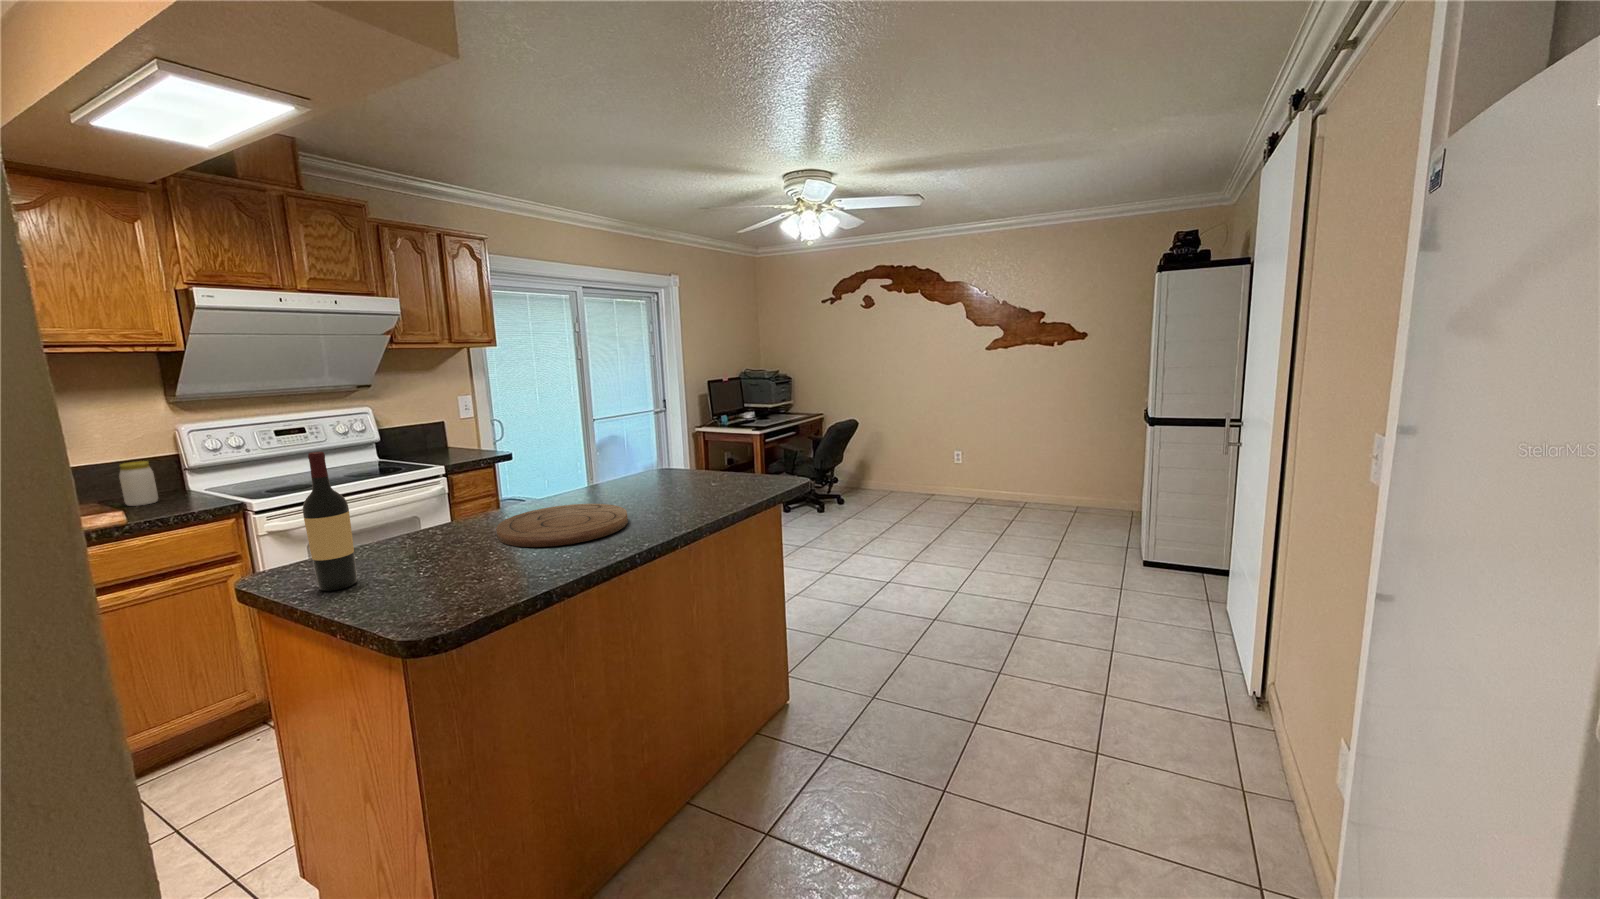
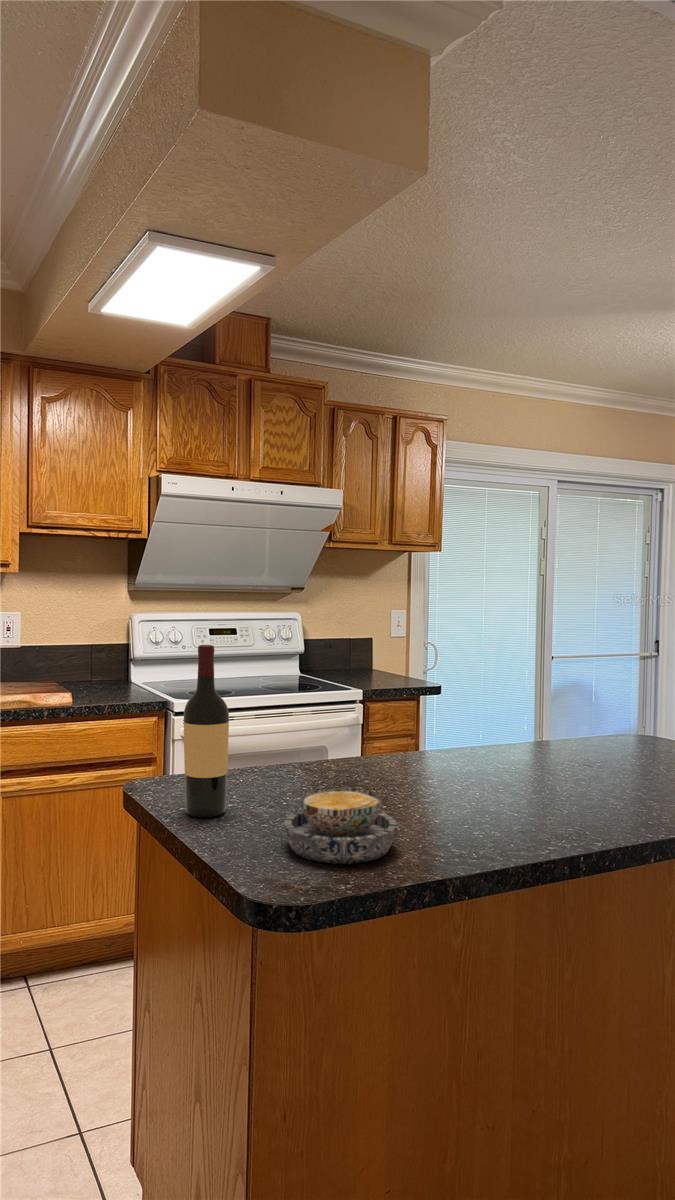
jar: present [119,461,158,506] -> none [79,646,104,689]
cutting board: present [496,504,628,547] -> none [394,762,574,820]
bowl: none [418,541,511,598] -> present [284,788,397,864]

